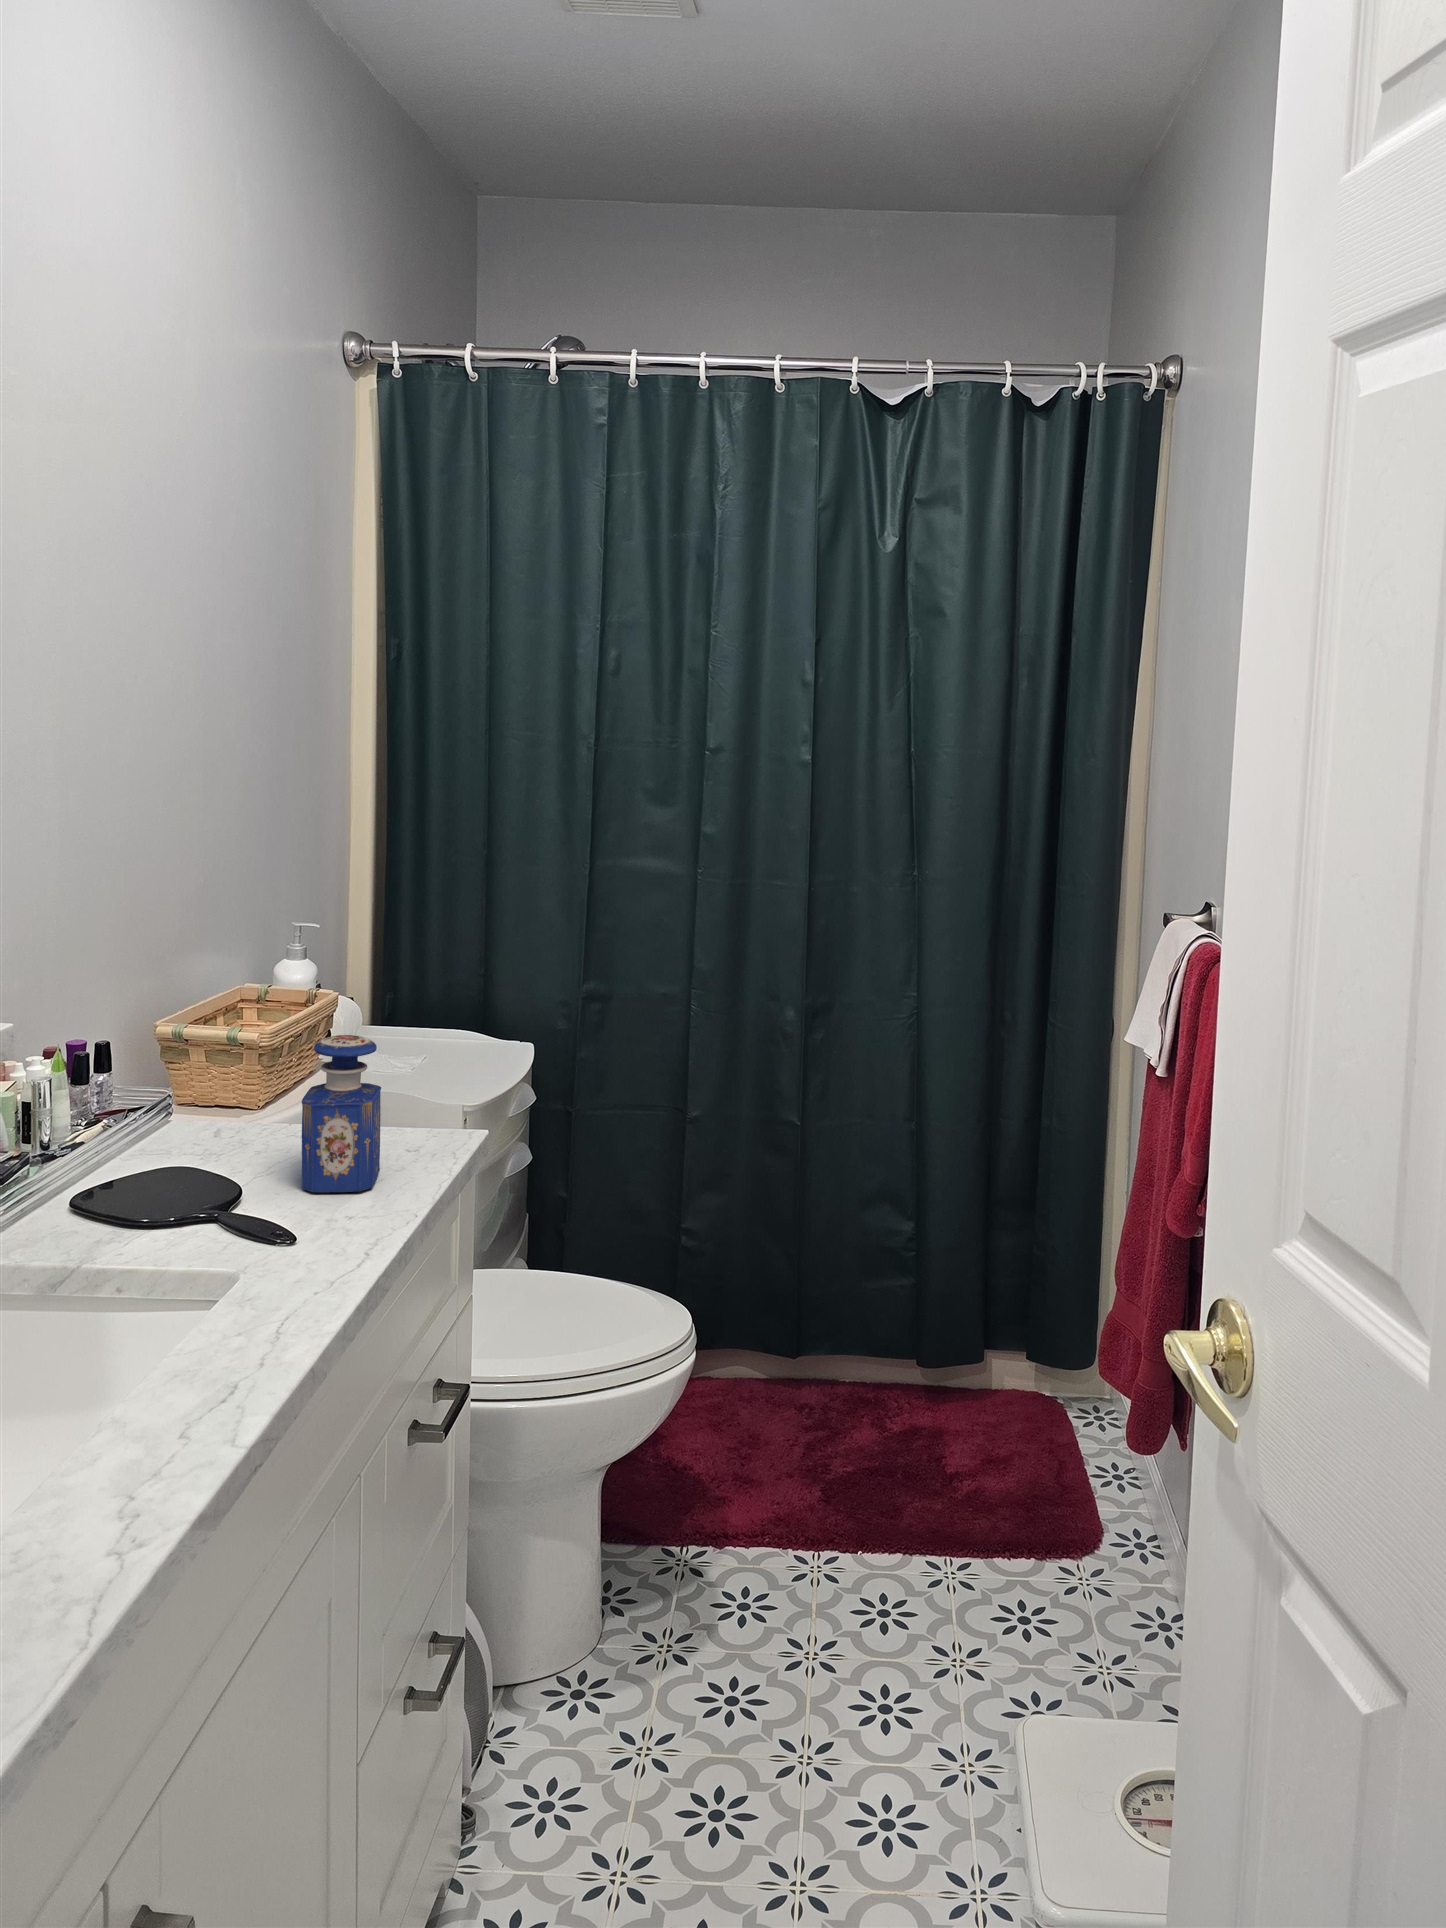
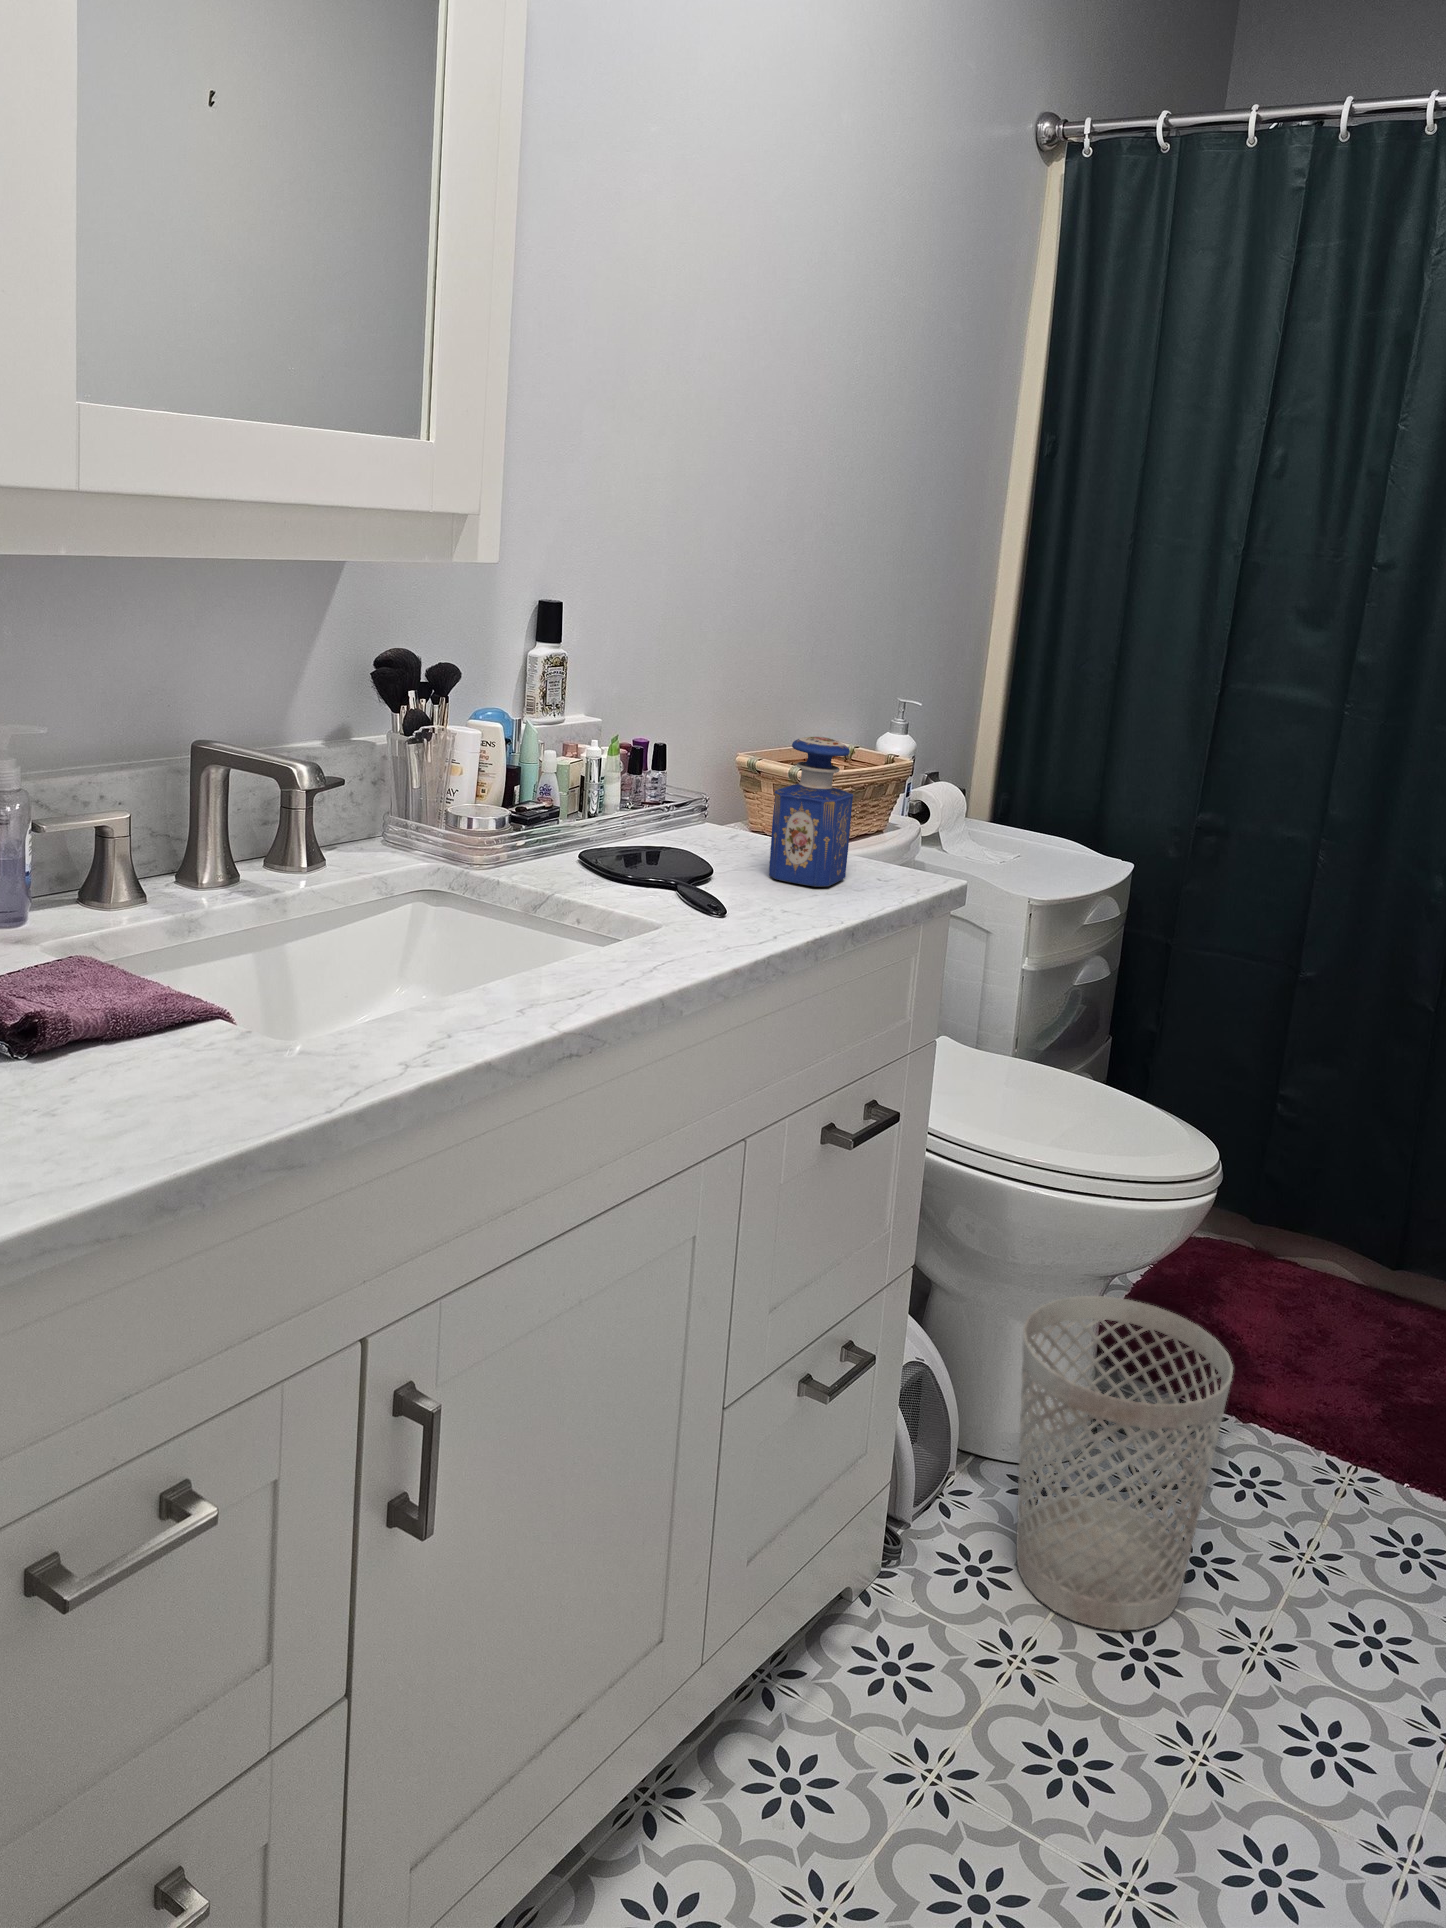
wastebasket: none [565,1481,759,1814] -> present [1017,1296,1233,1631]

